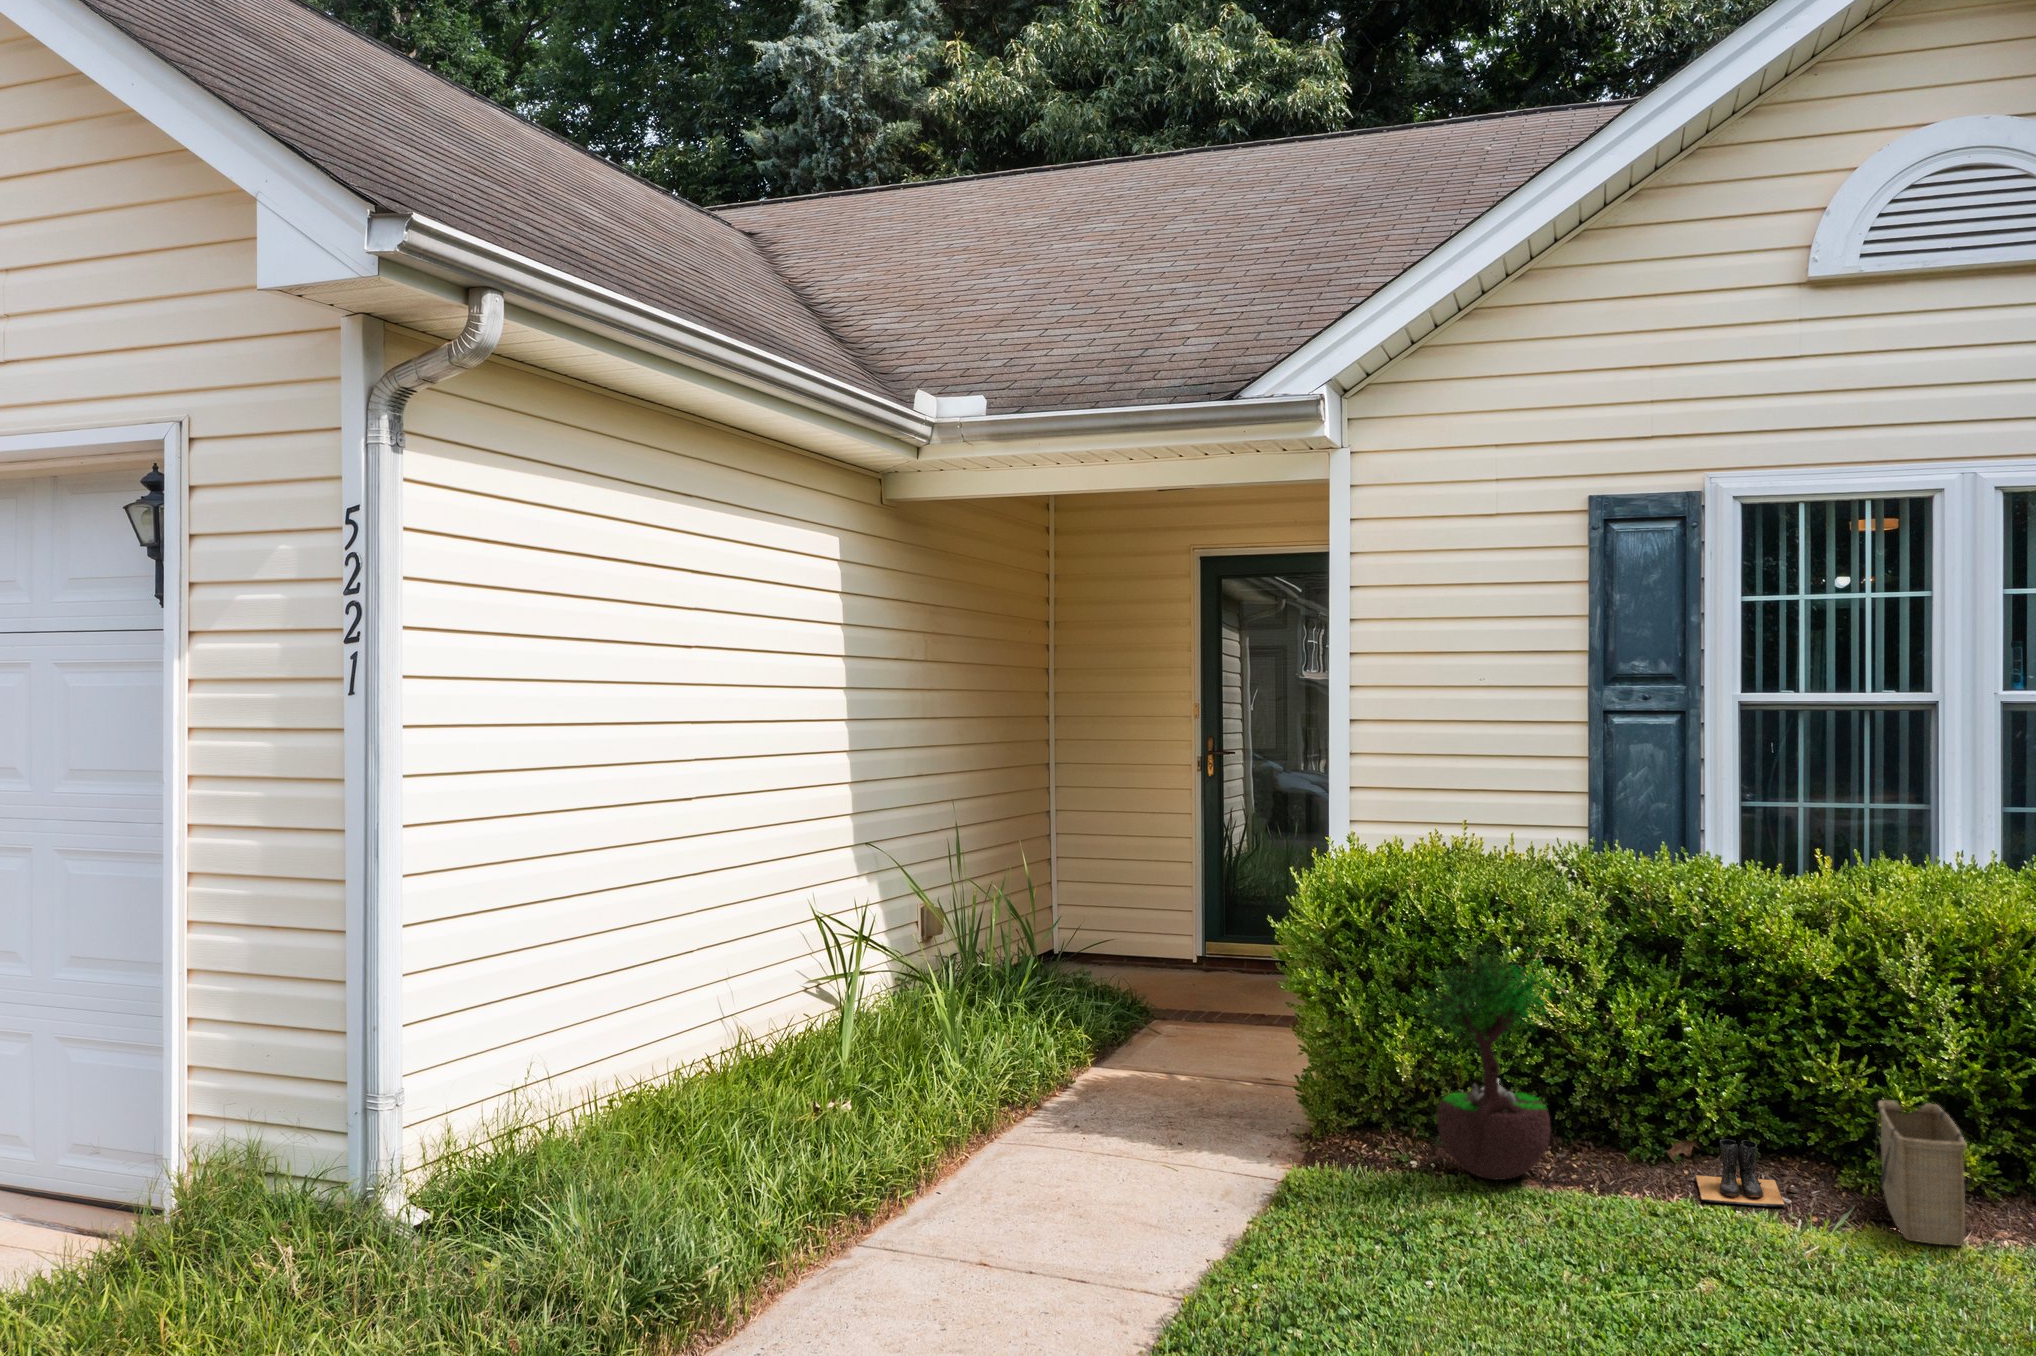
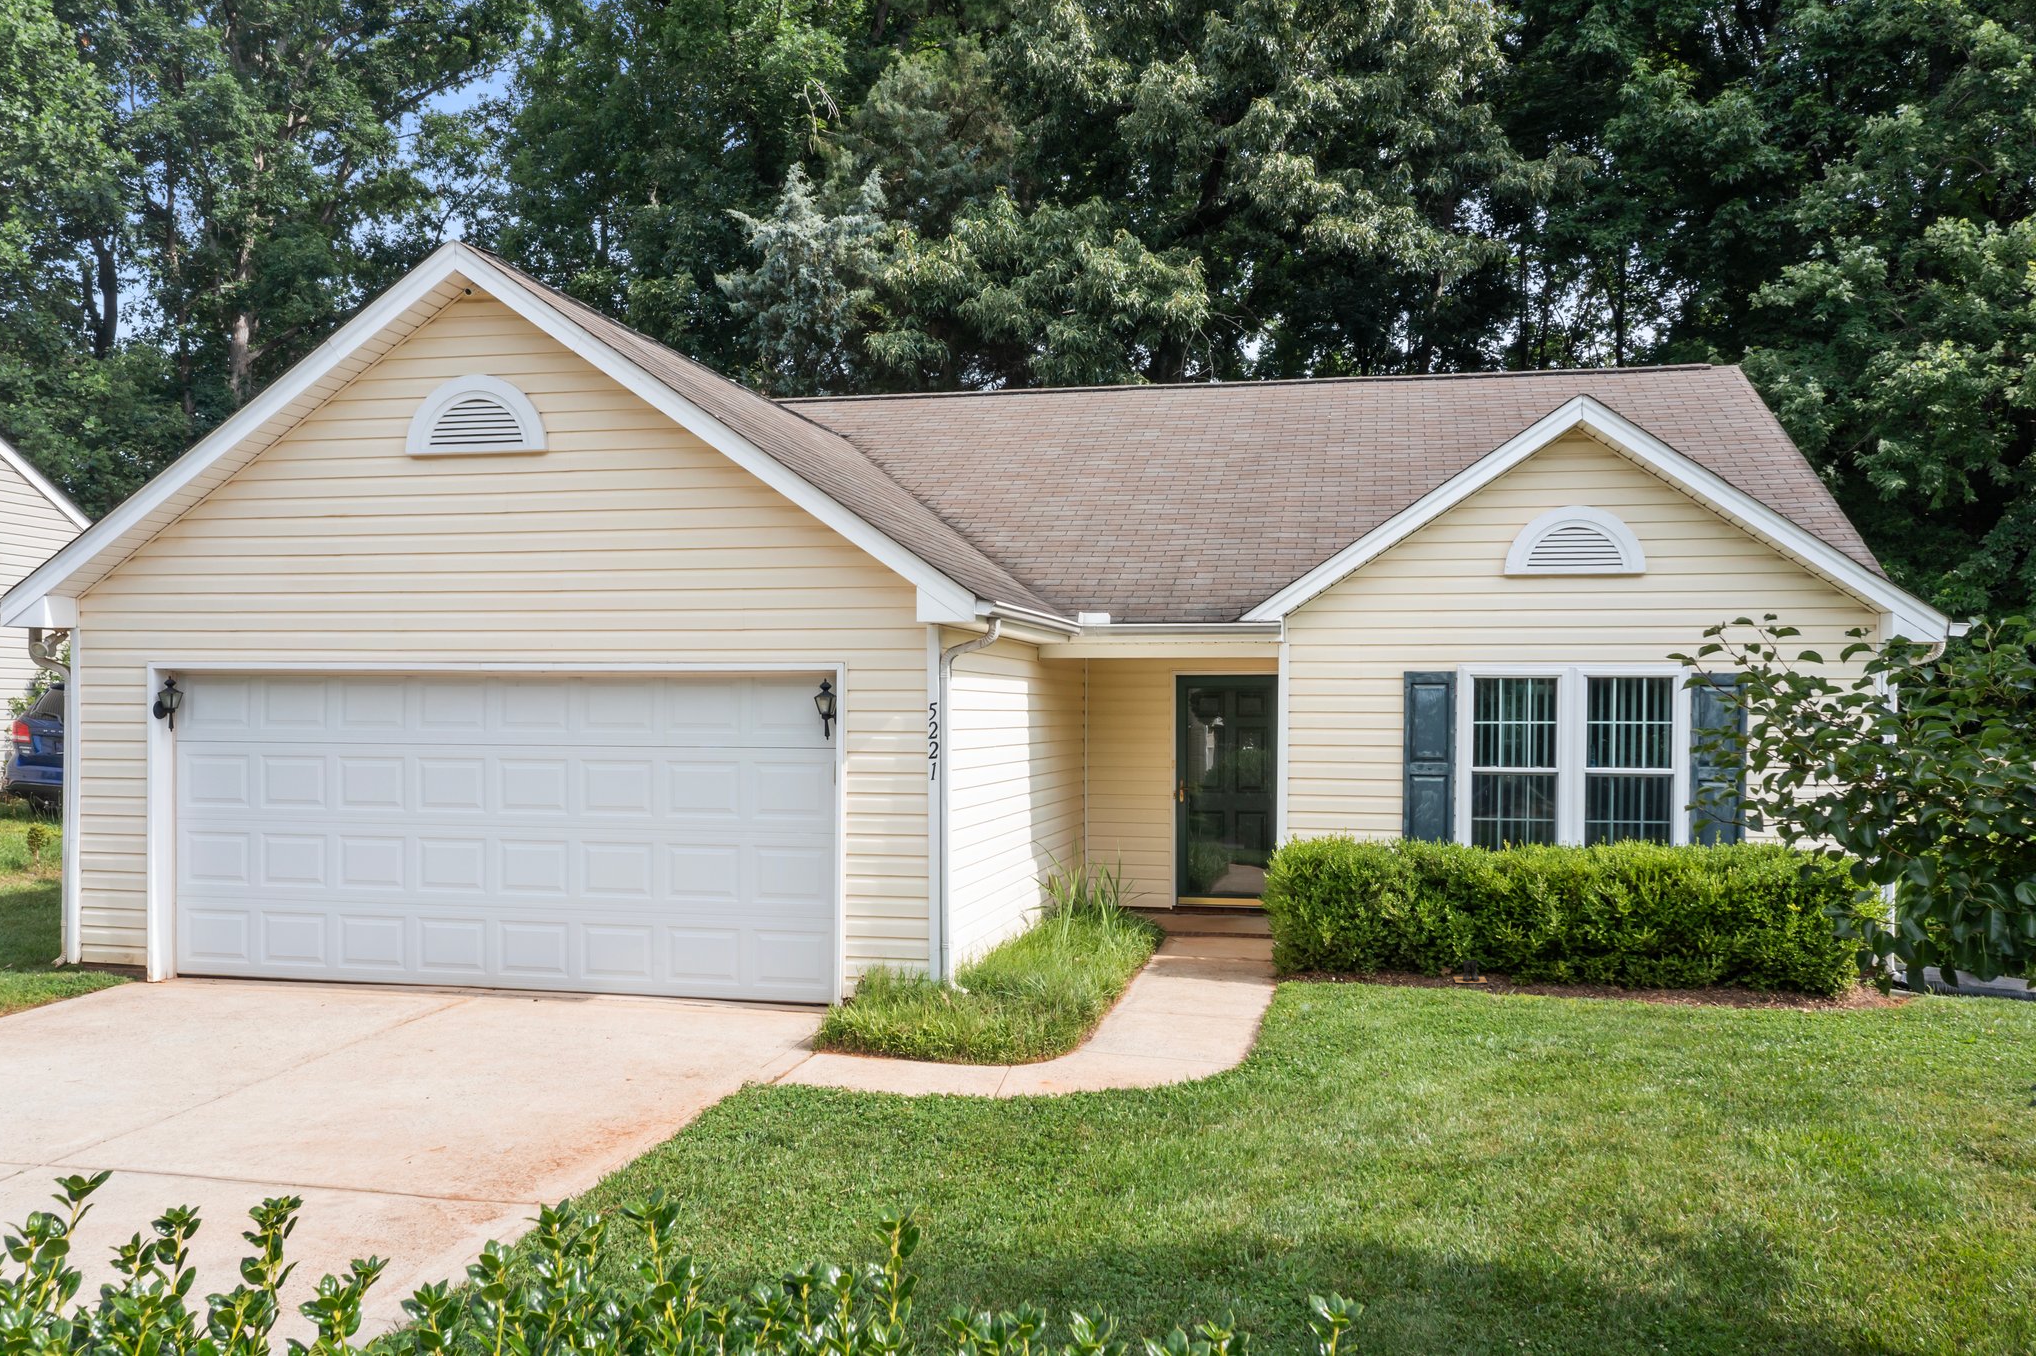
potted tree: present [1413,929,1556,1180] -> none [1337,874,1402,982]
basket: present [1876,1100,1968,1245] -> none [1522,941,1554,989]

